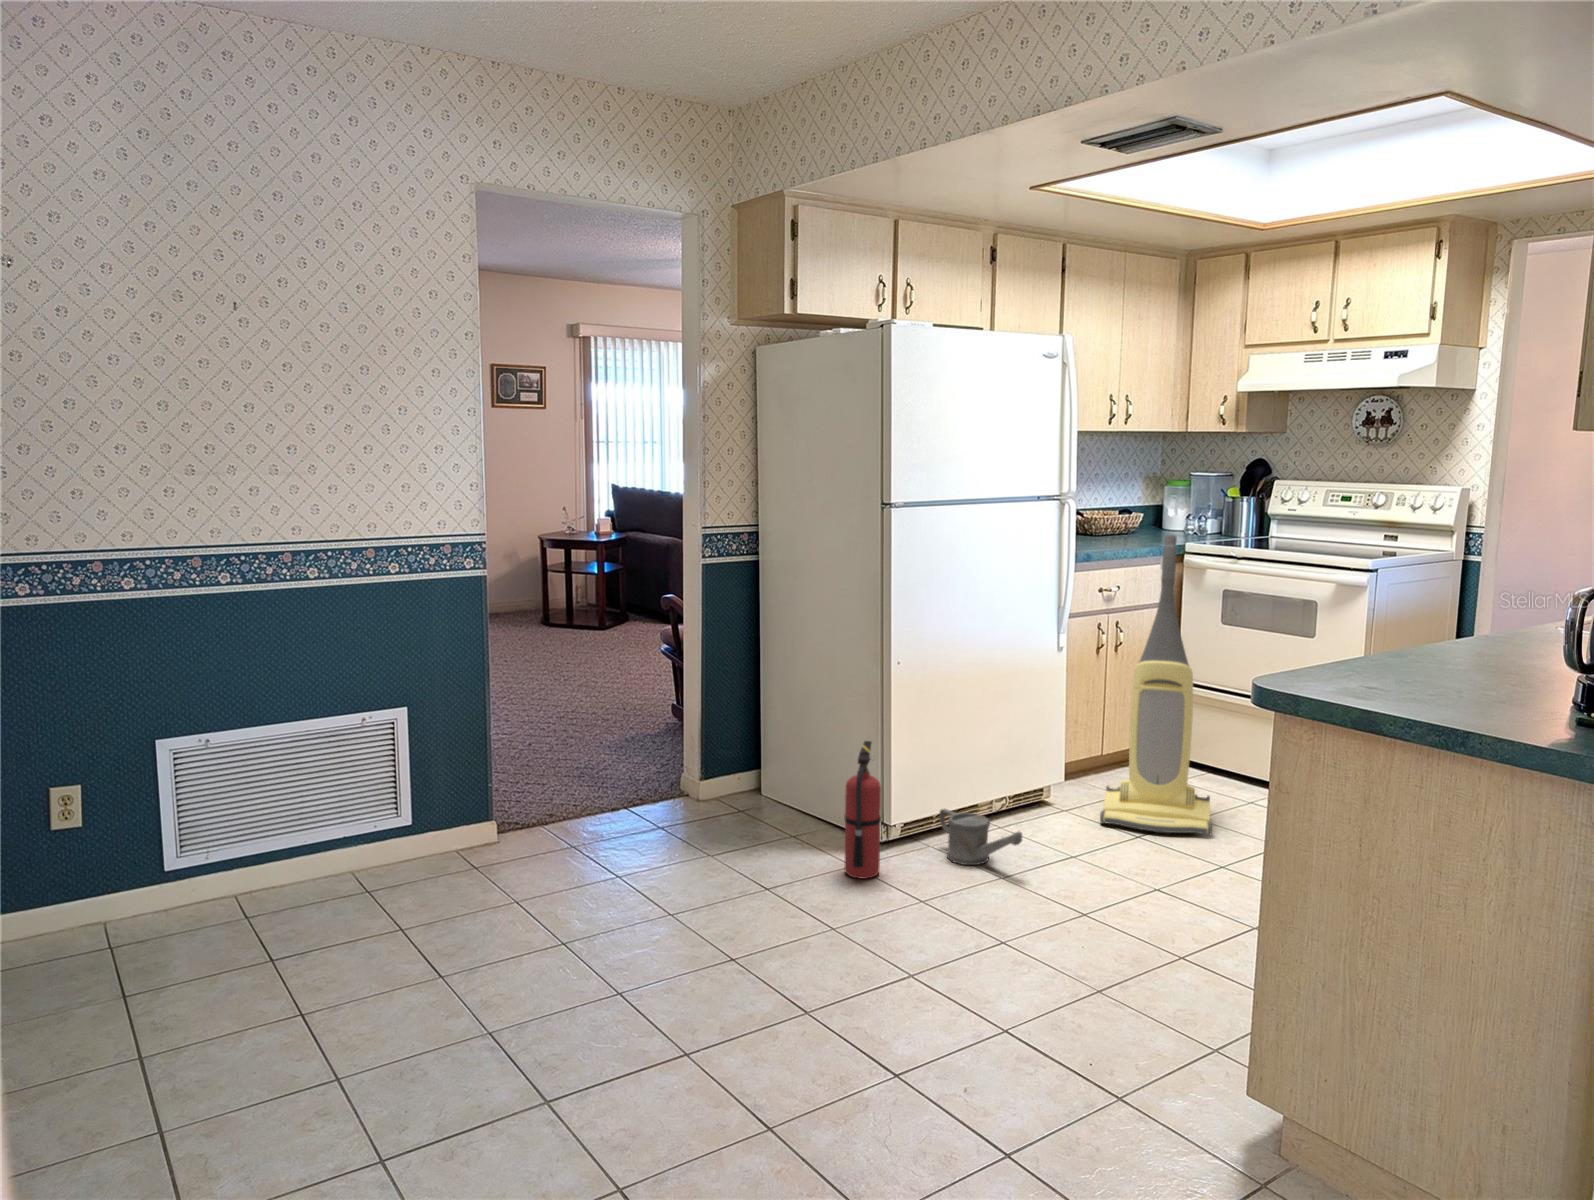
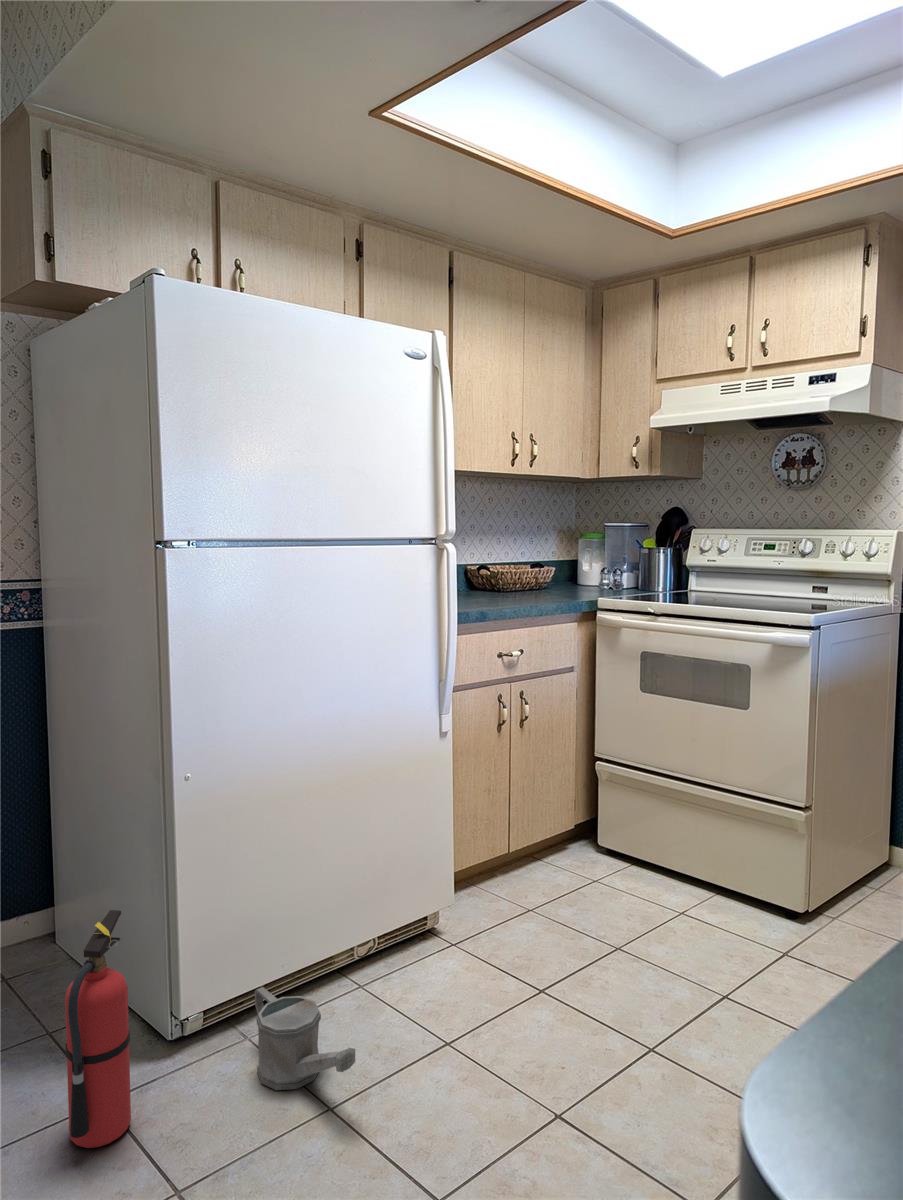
vacuum cleaner: present [1100,535,1212,835] -> none [495,586,639,987]

